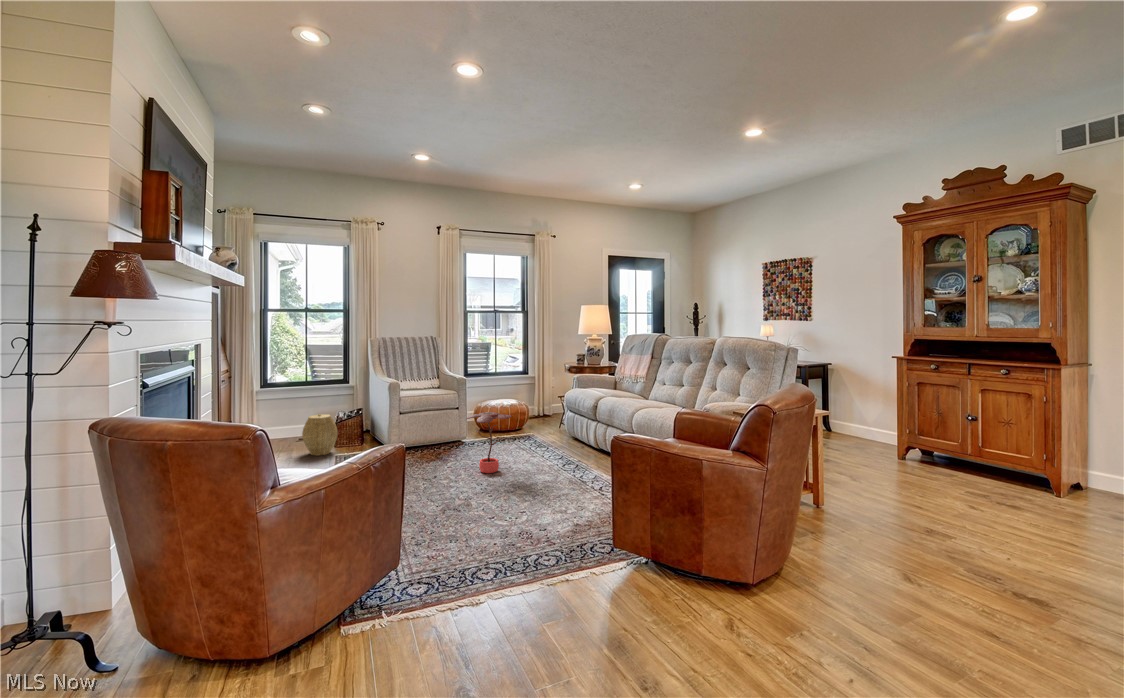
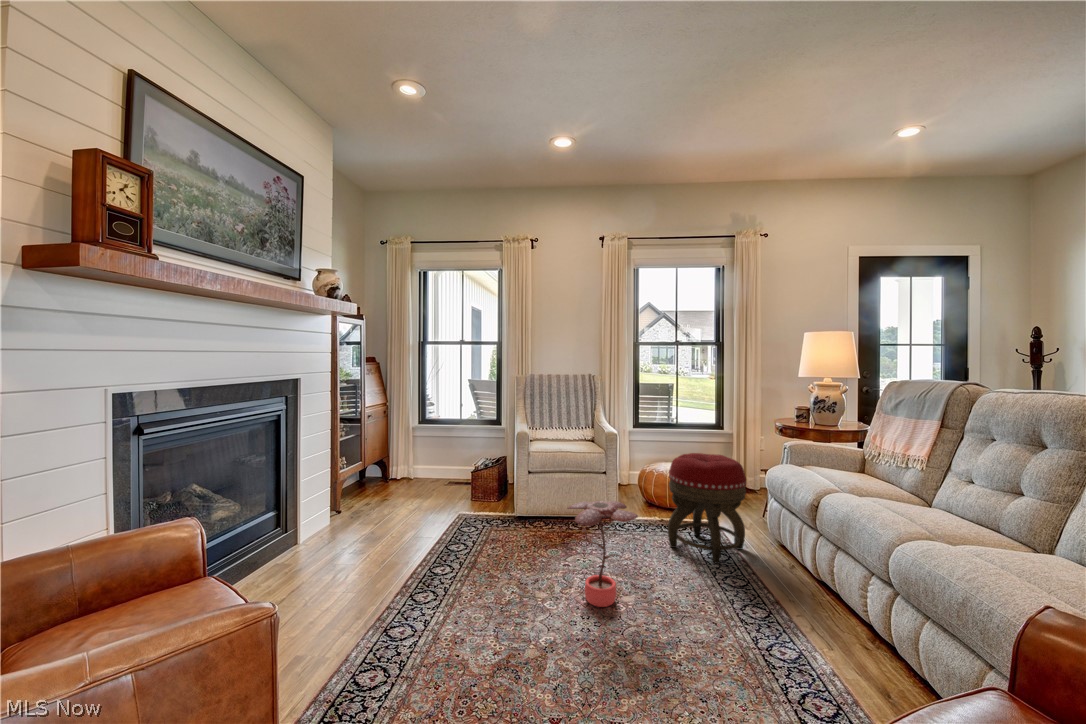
footstool: none [511,386,557,450] -> present [668,453,746,564]
woven basket: present [302,414,338,455] -> none [424,461,462,510]

